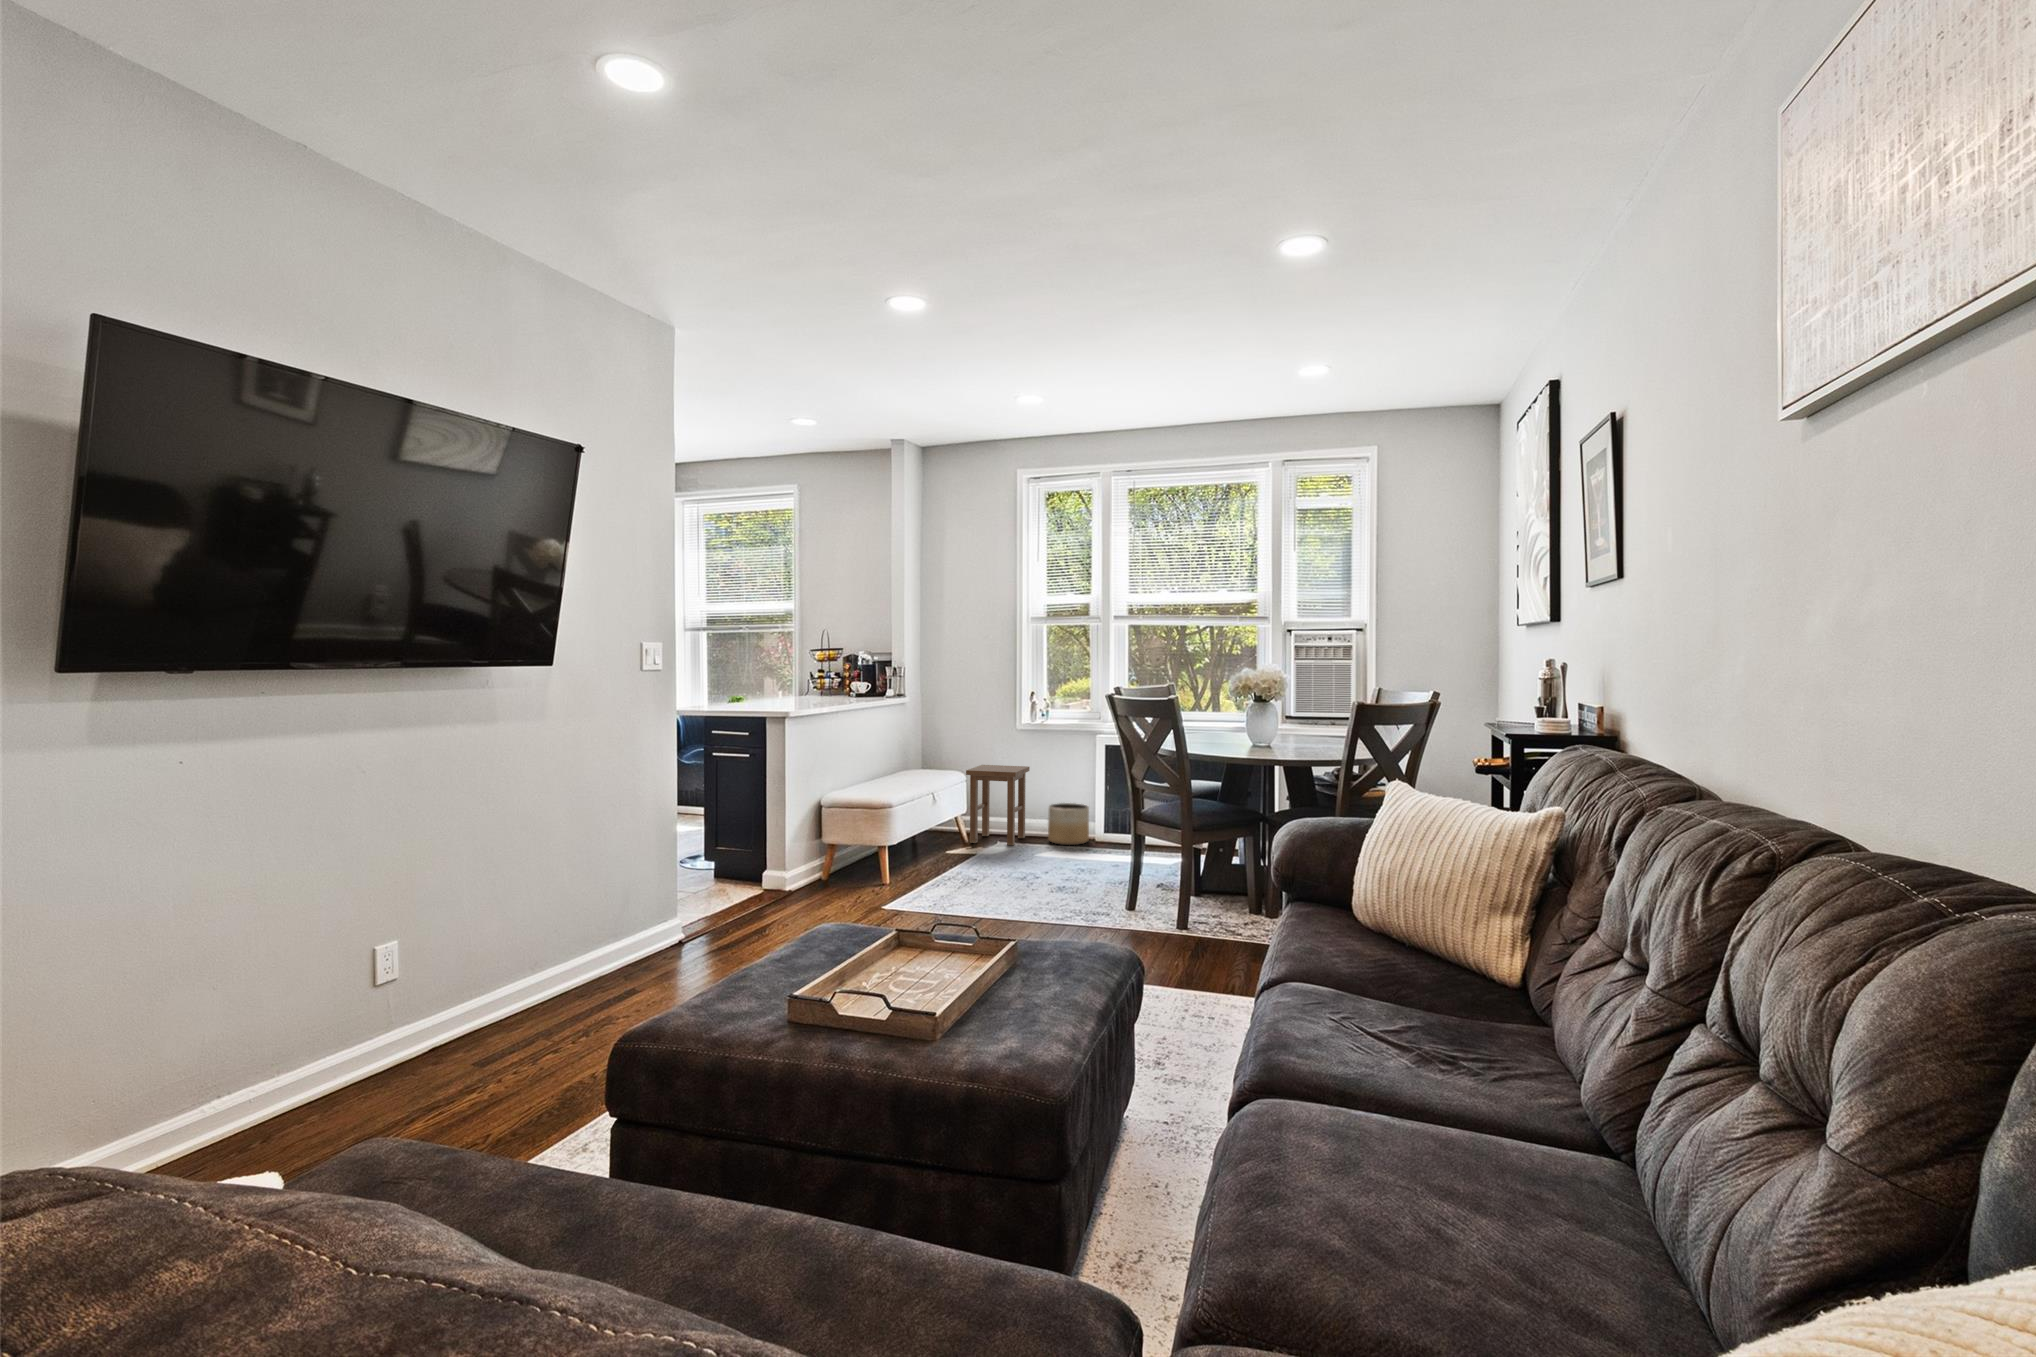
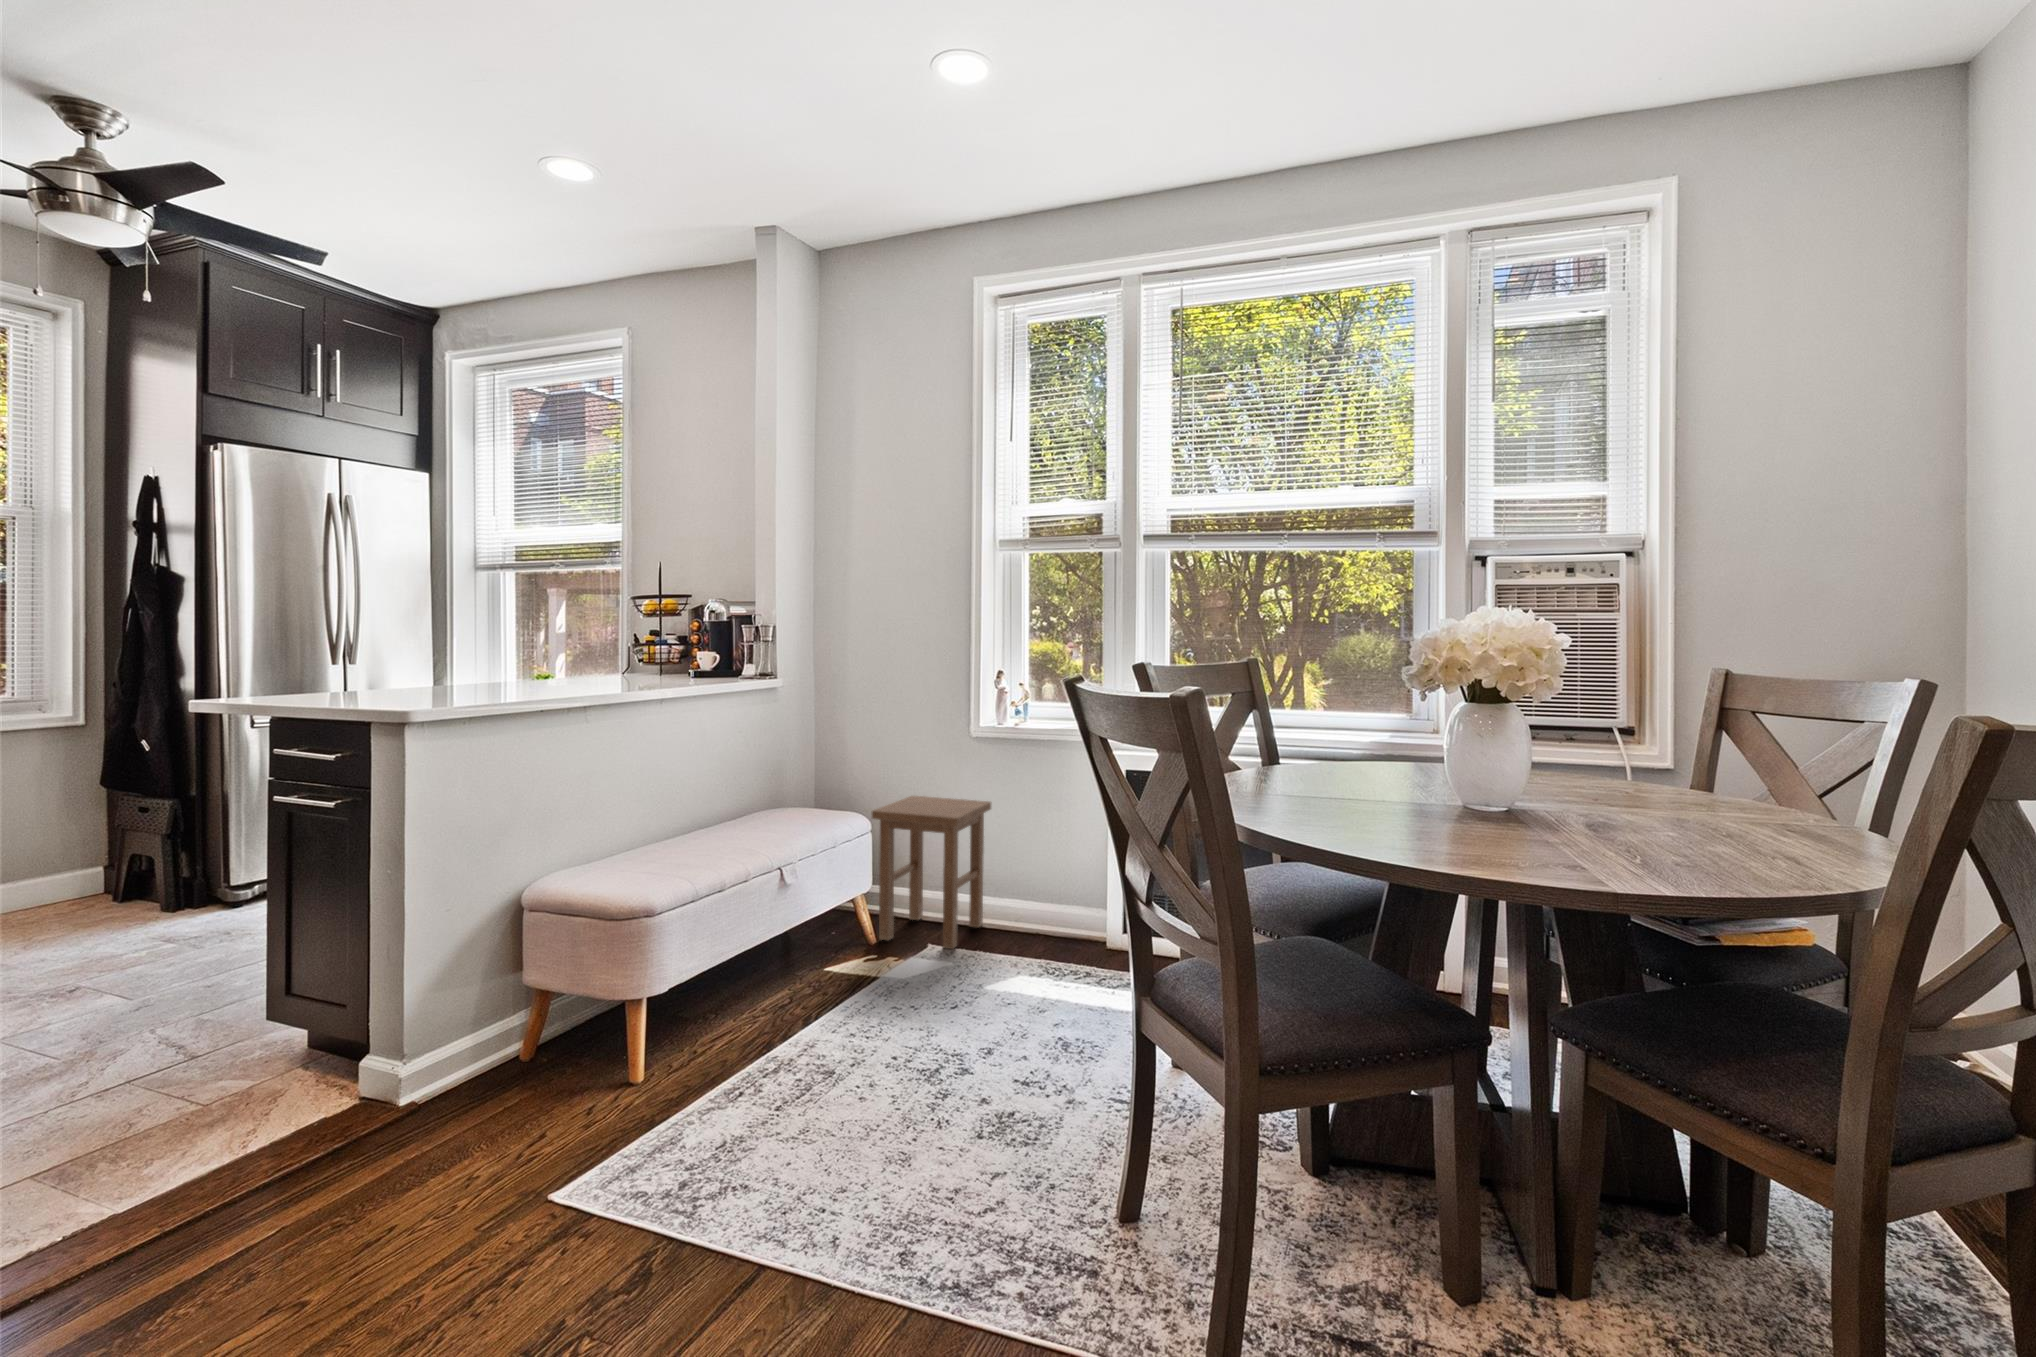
planter: present [1048,803,1089,845] -> none [1019,869,1093,952]

